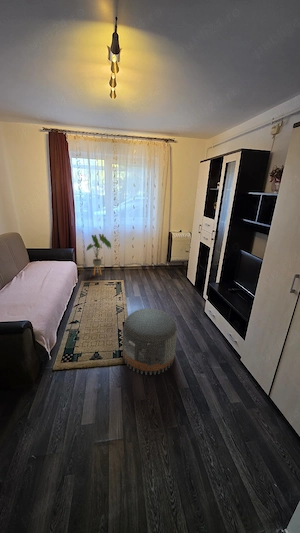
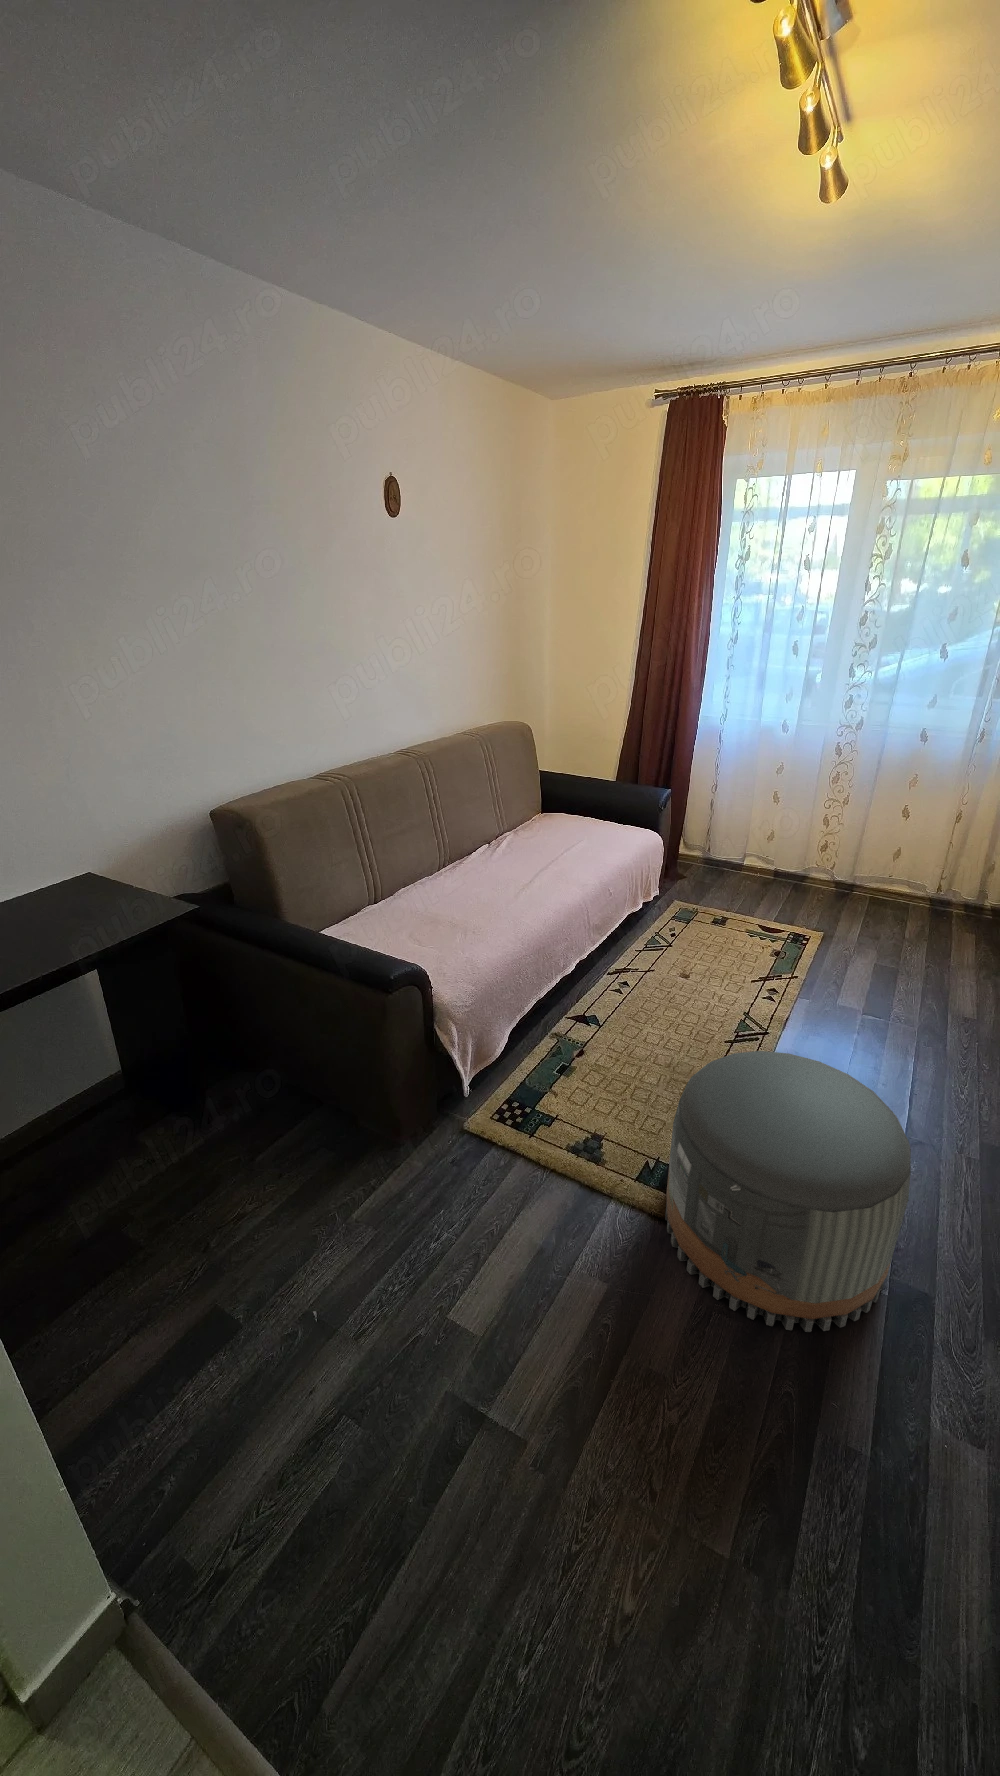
house plant: present [87,234,111,274] -> none [708,749,803,897]

